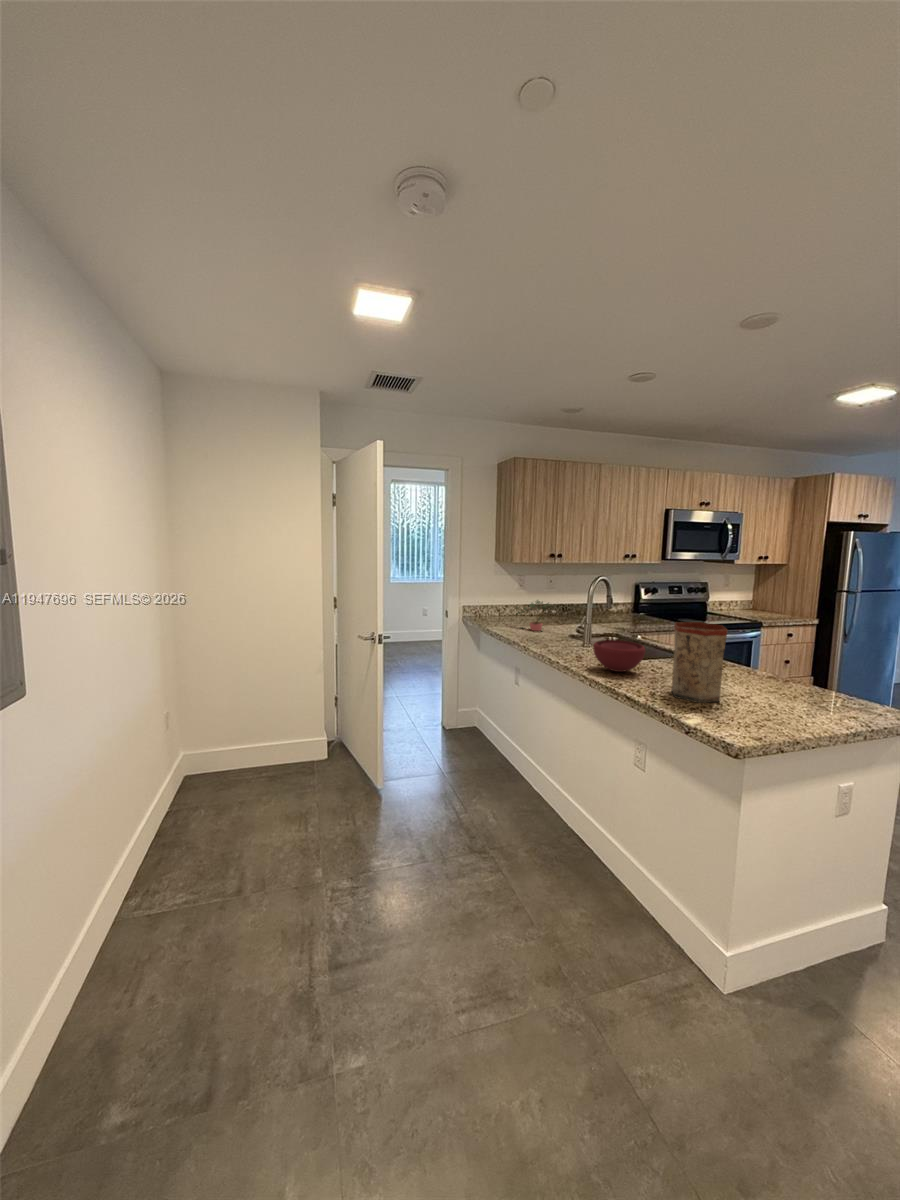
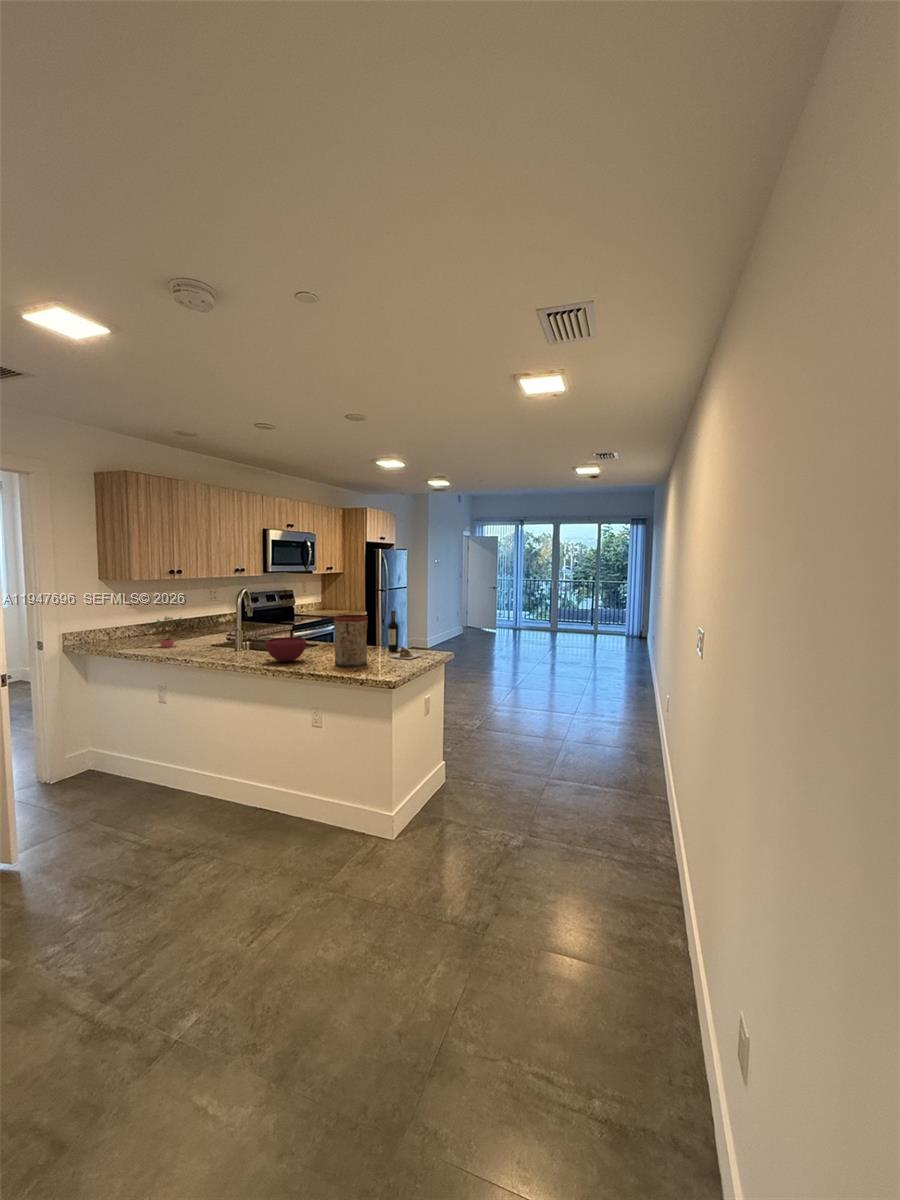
wine bottle: none [773,625,843,711] -> present [388,611,422,660]

